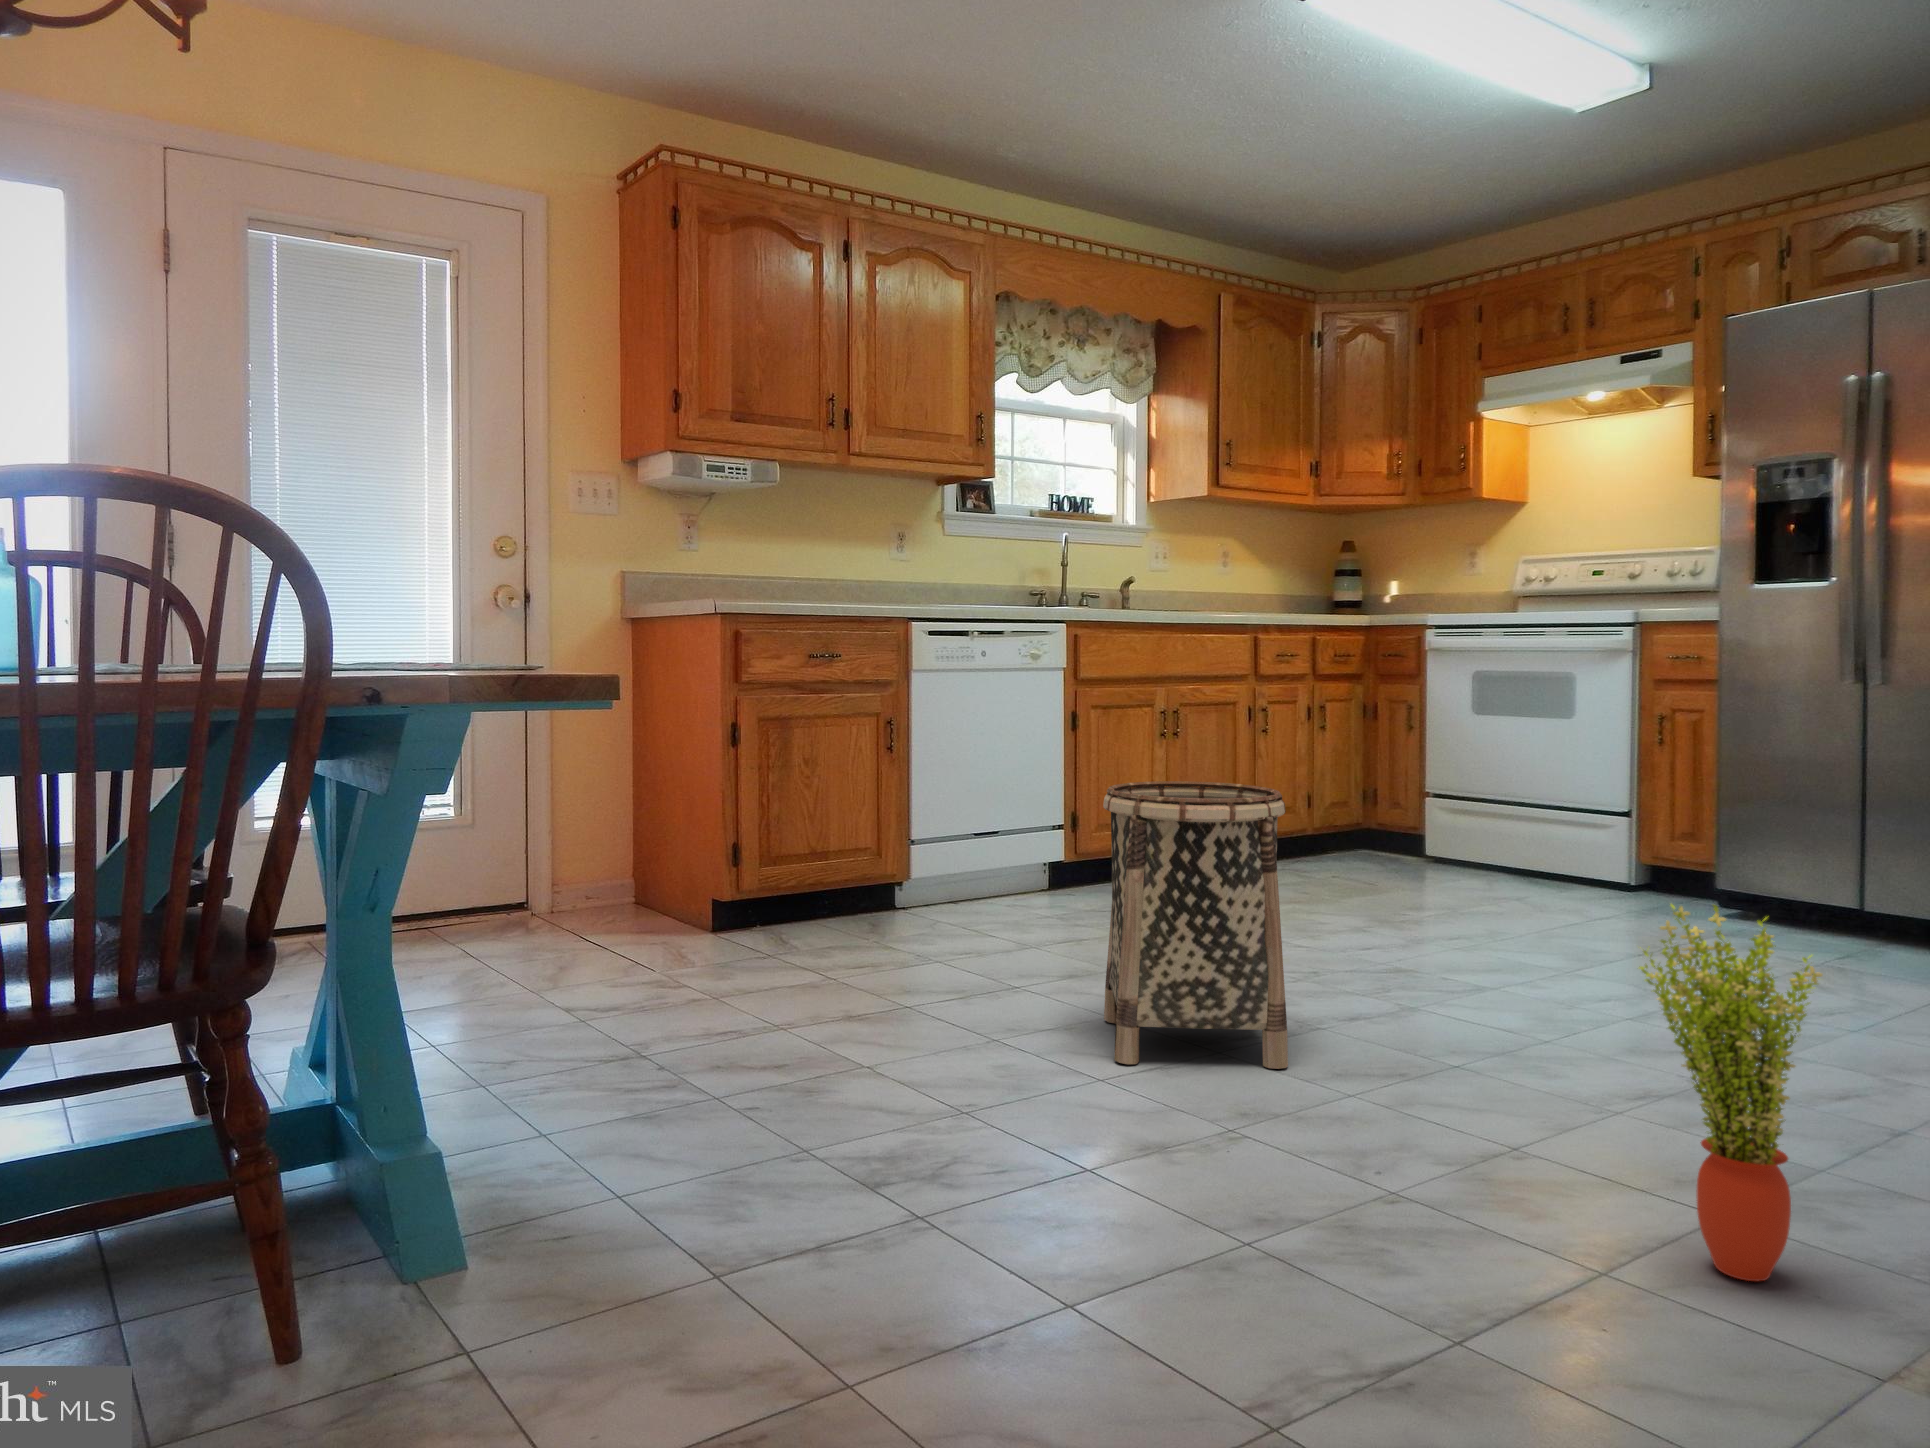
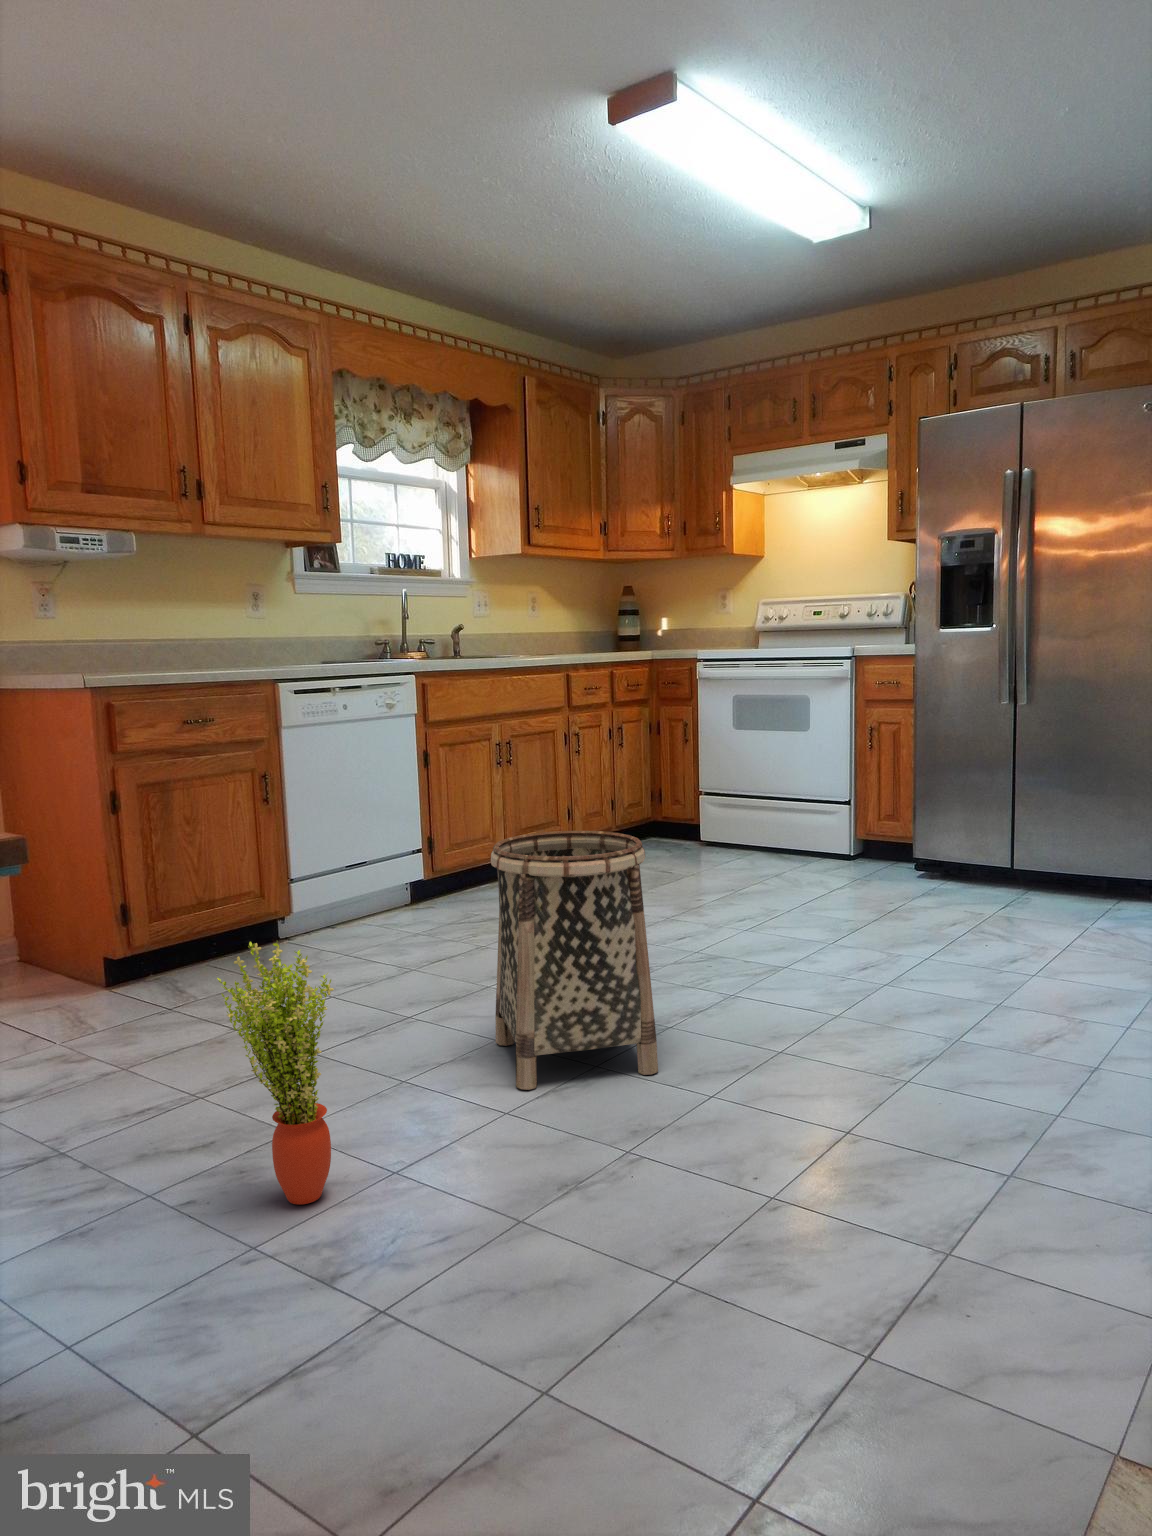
potted plant: present [1639,904,1822,1281] -> present [217,941,334,1205]

